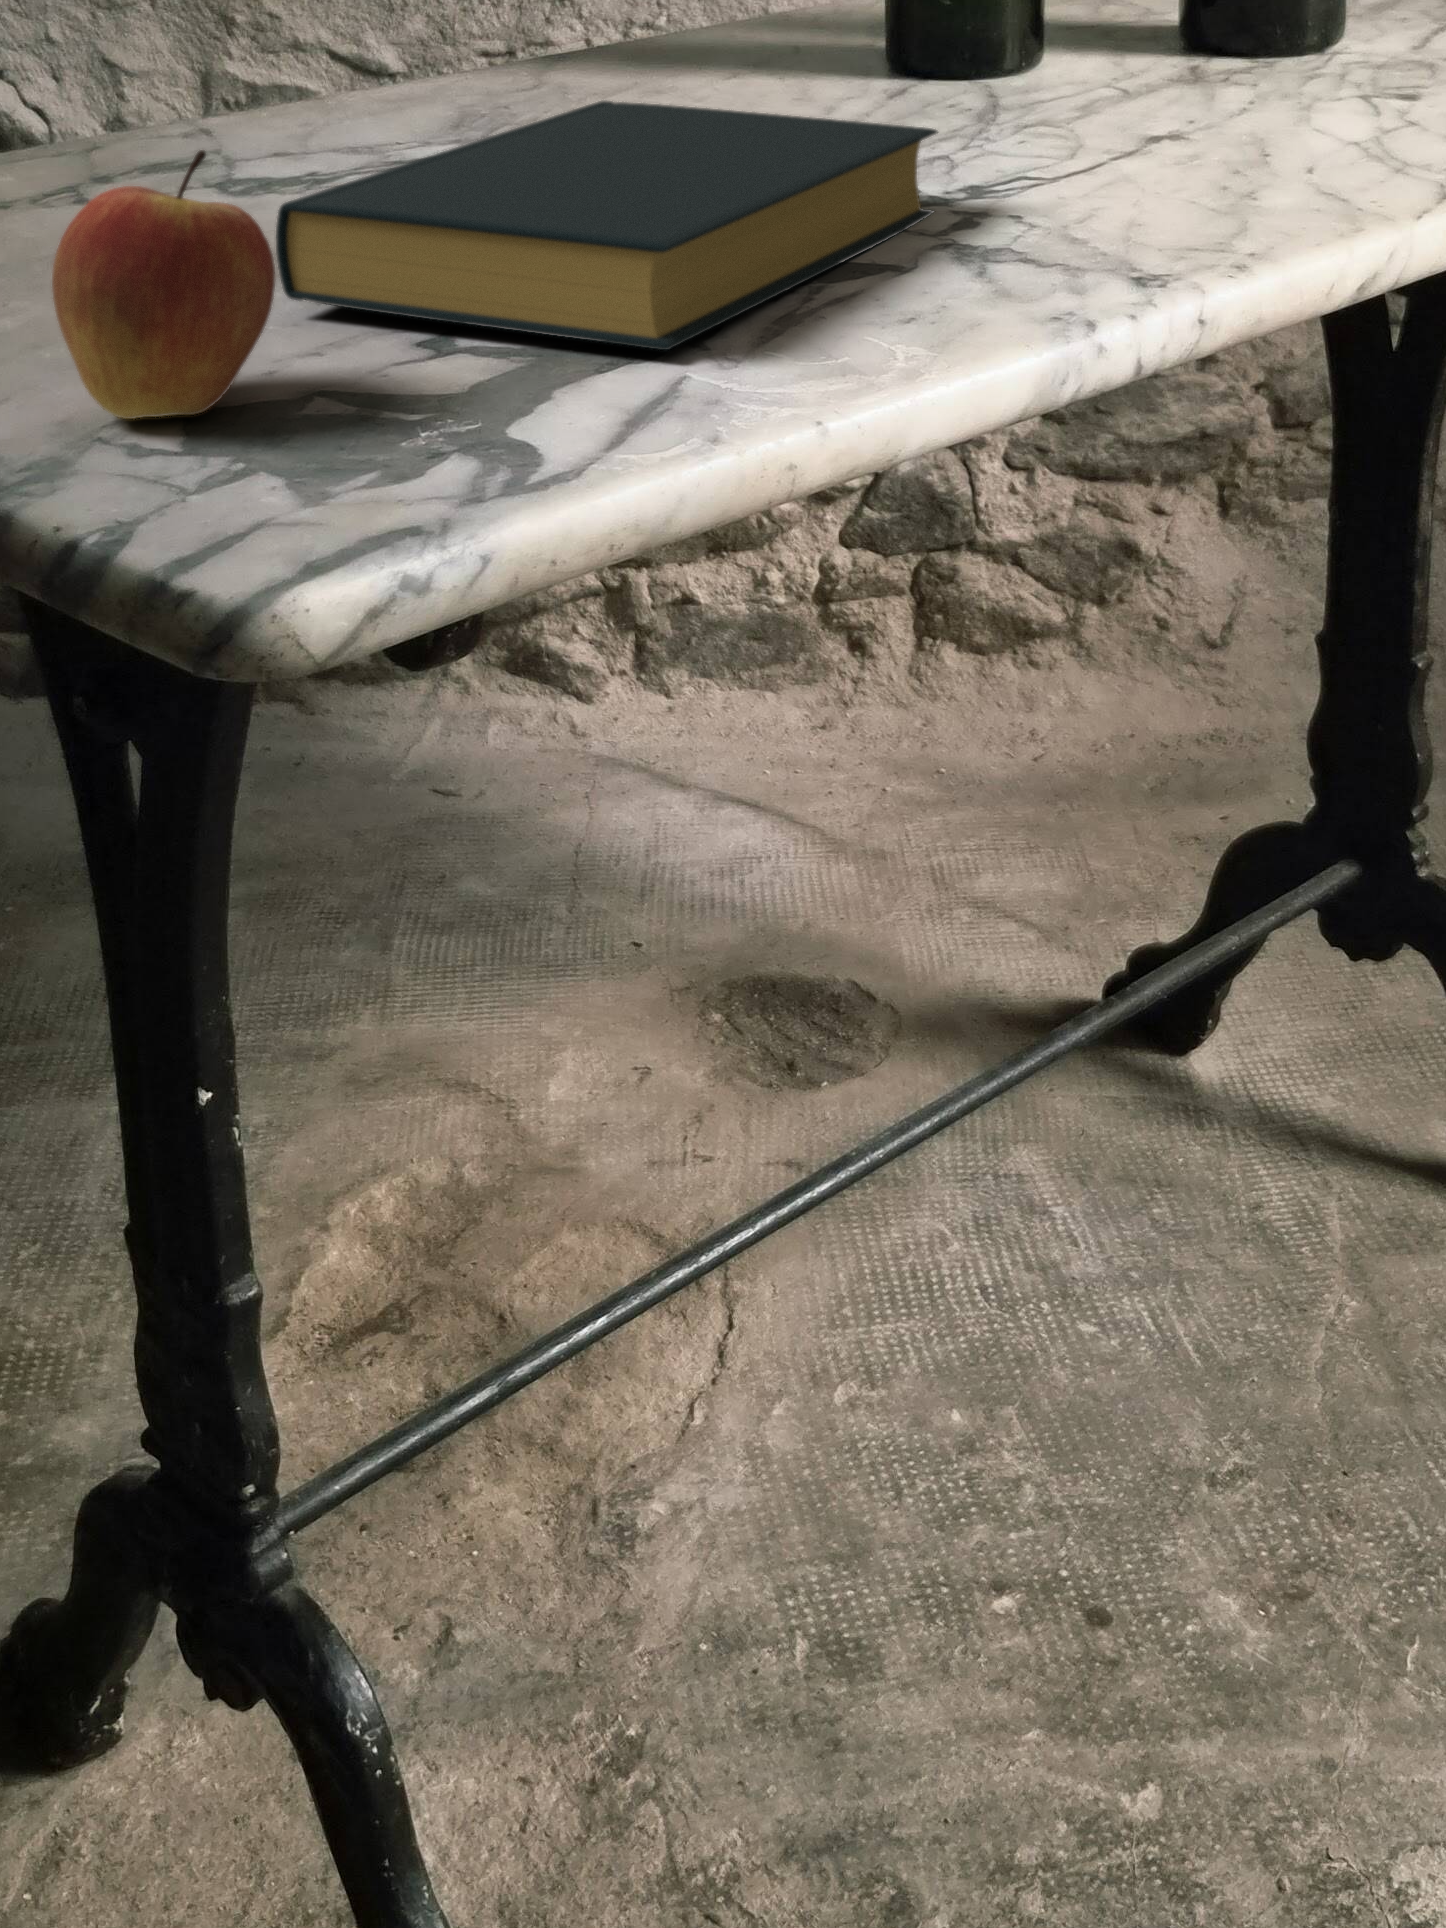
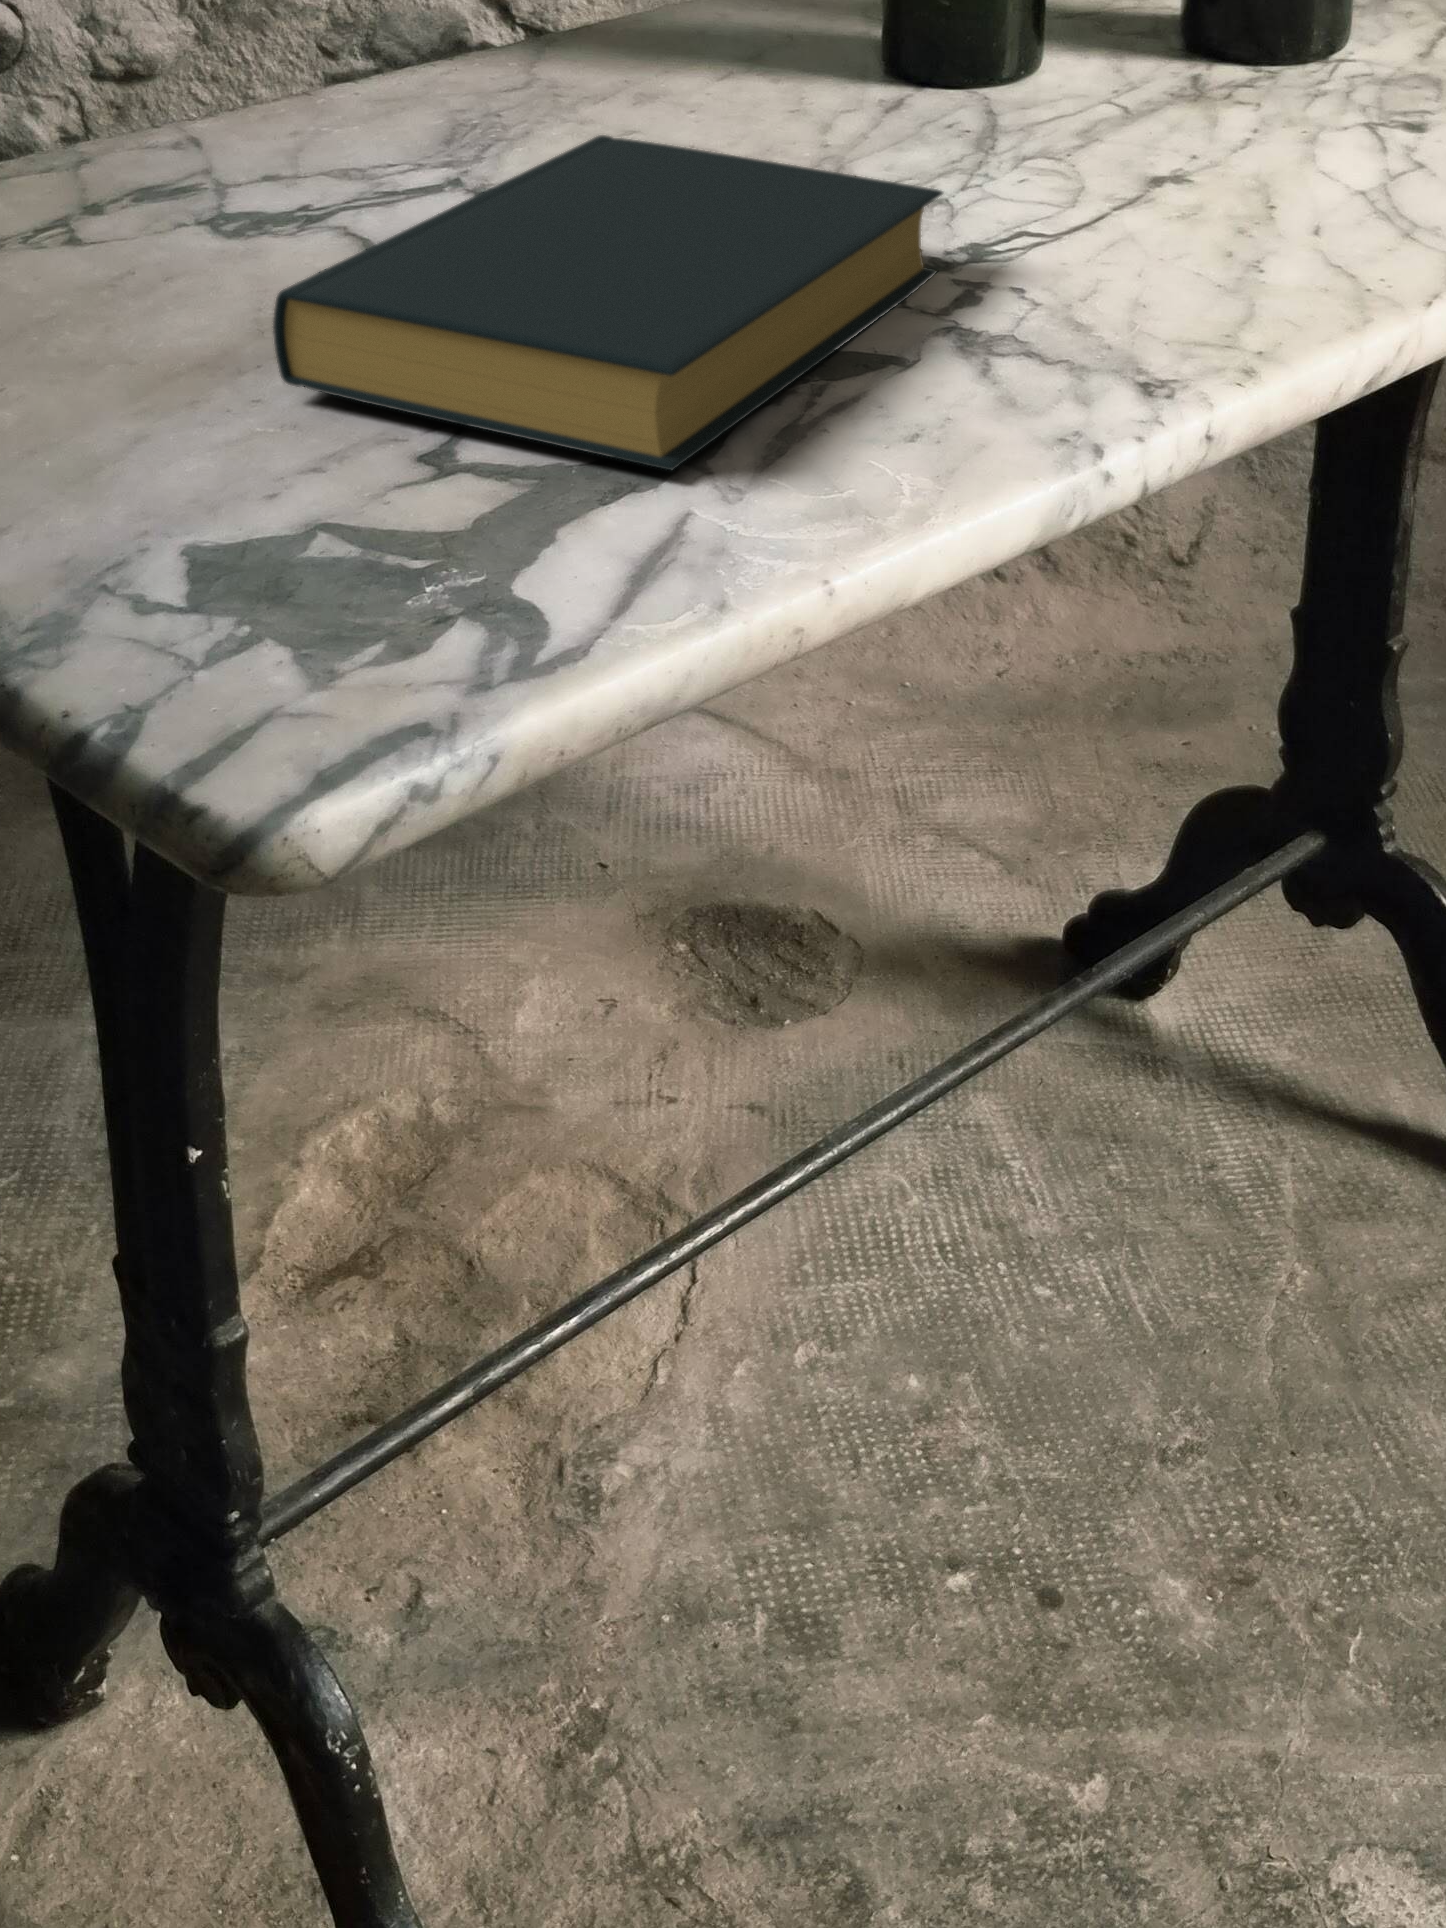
apple: present [52,150,275,419] -> none [50,273,276,548]

